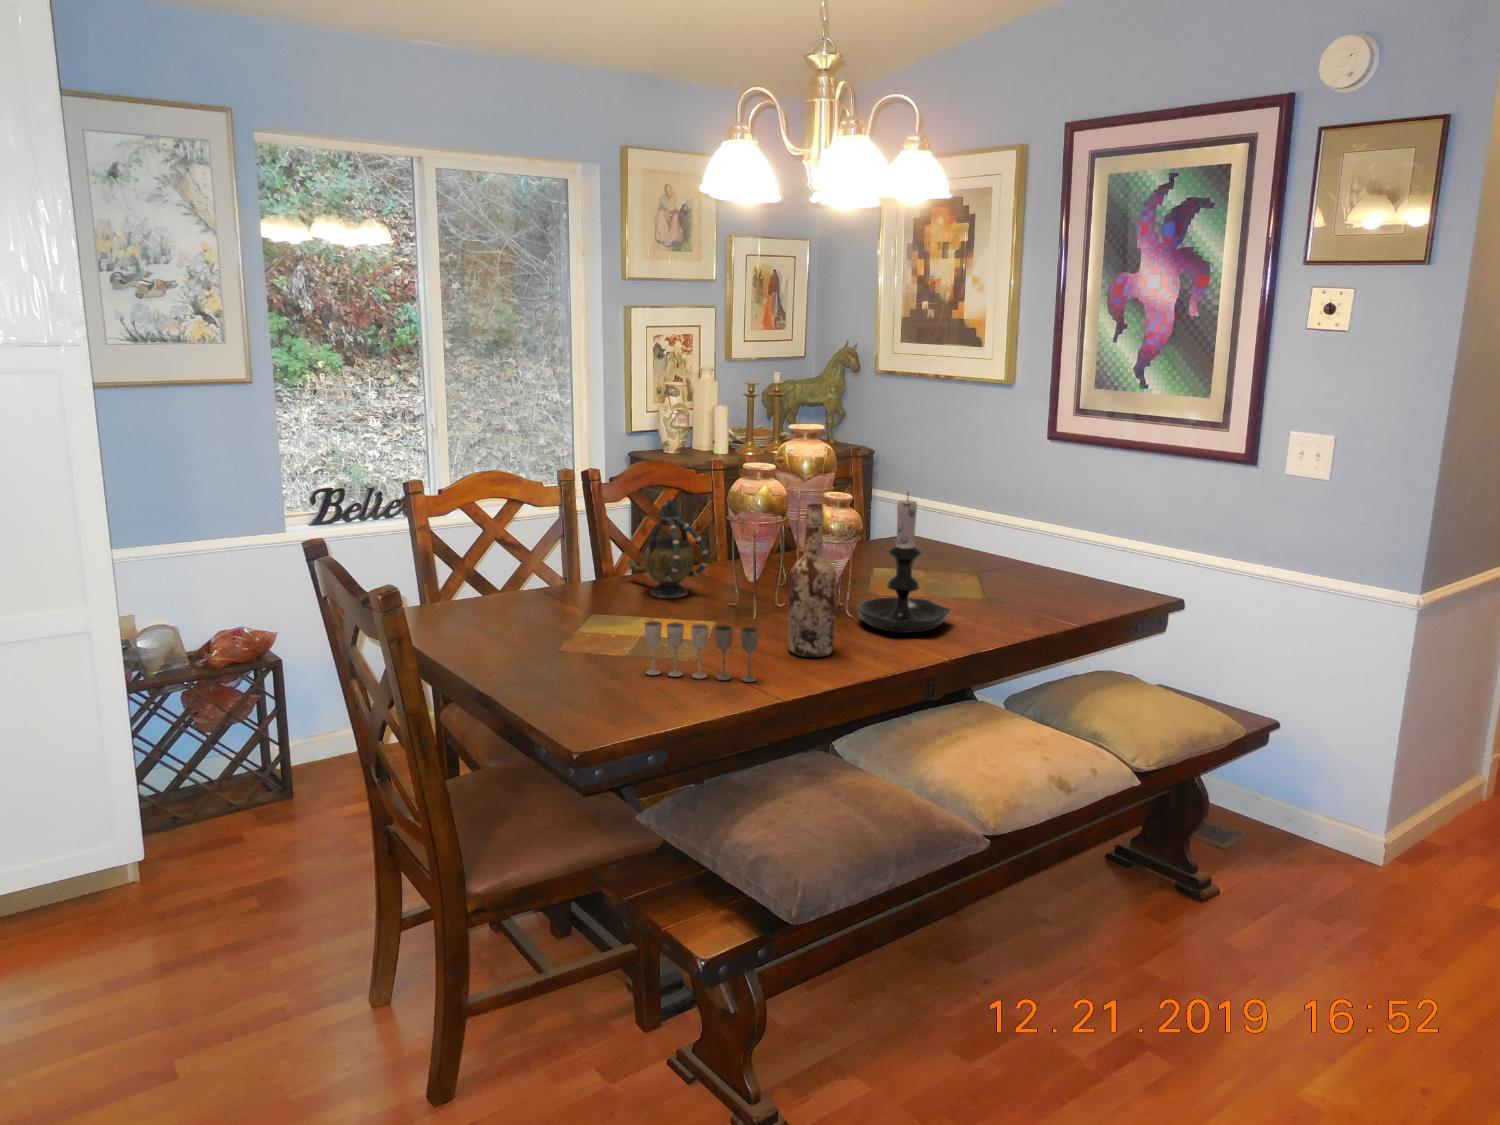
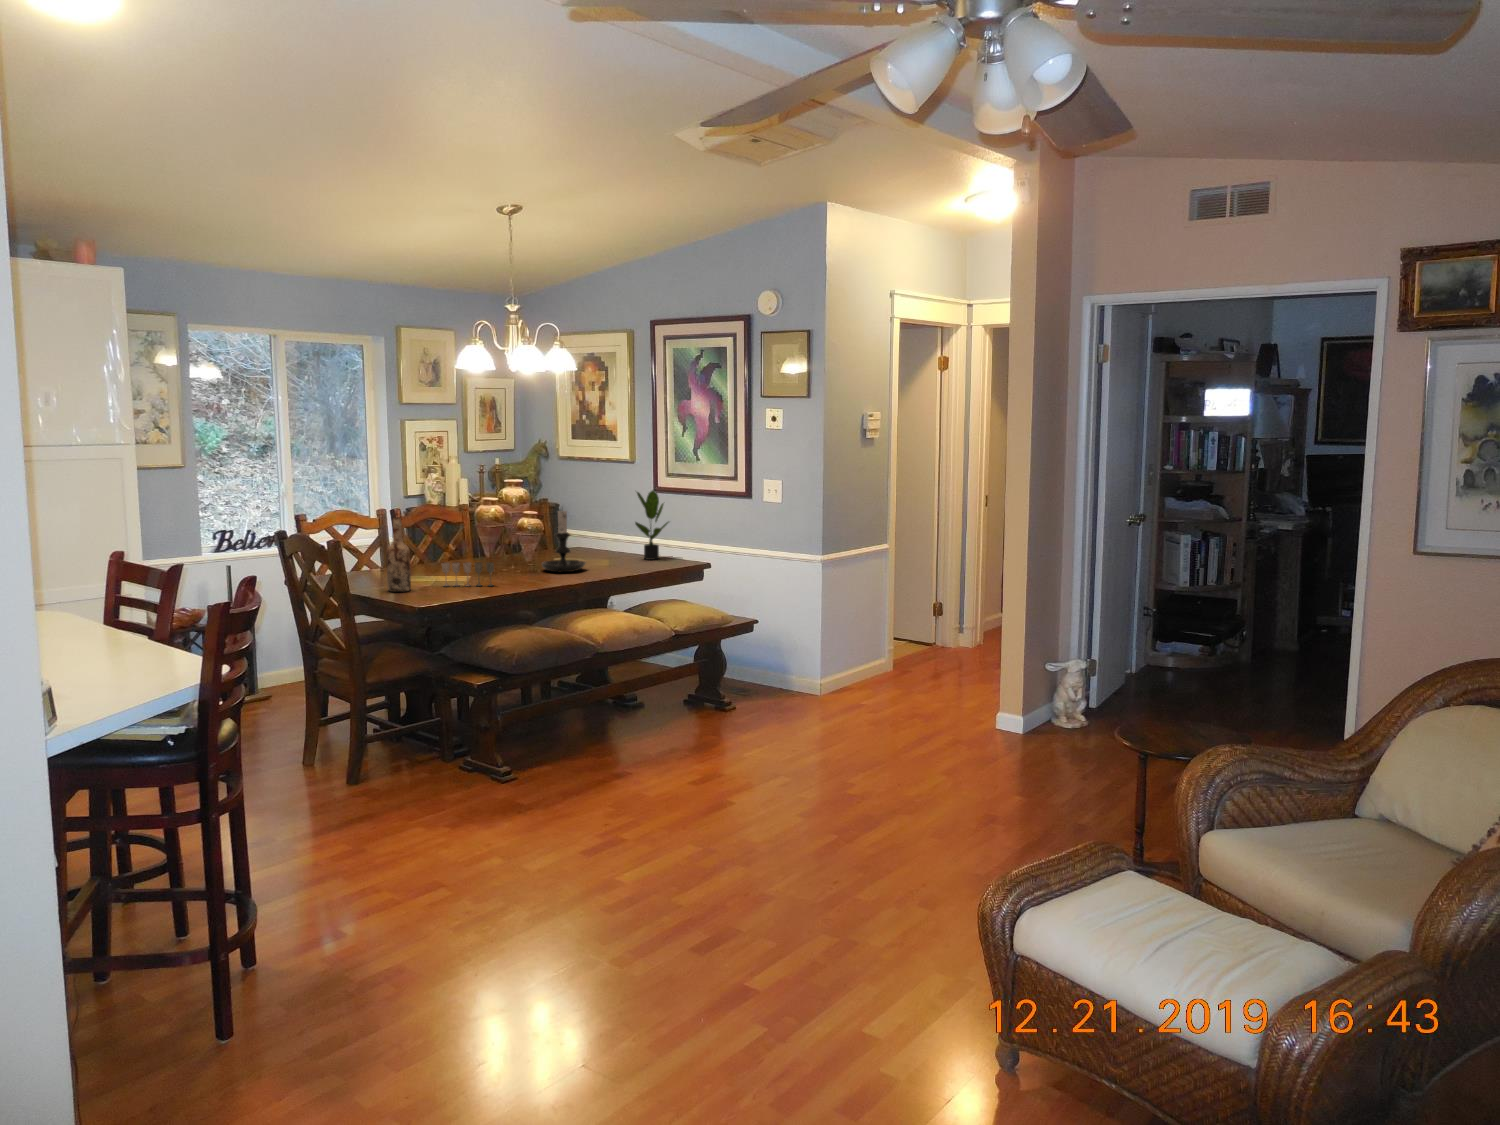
potted plant: none [1049,451,1120,595] -> present [635,490,669,560]
teapot: present [627,499,708,598] -> none [421,518,466,568]
wine bottle: present [788,504,836,657] -> present [386,517,411,592]

